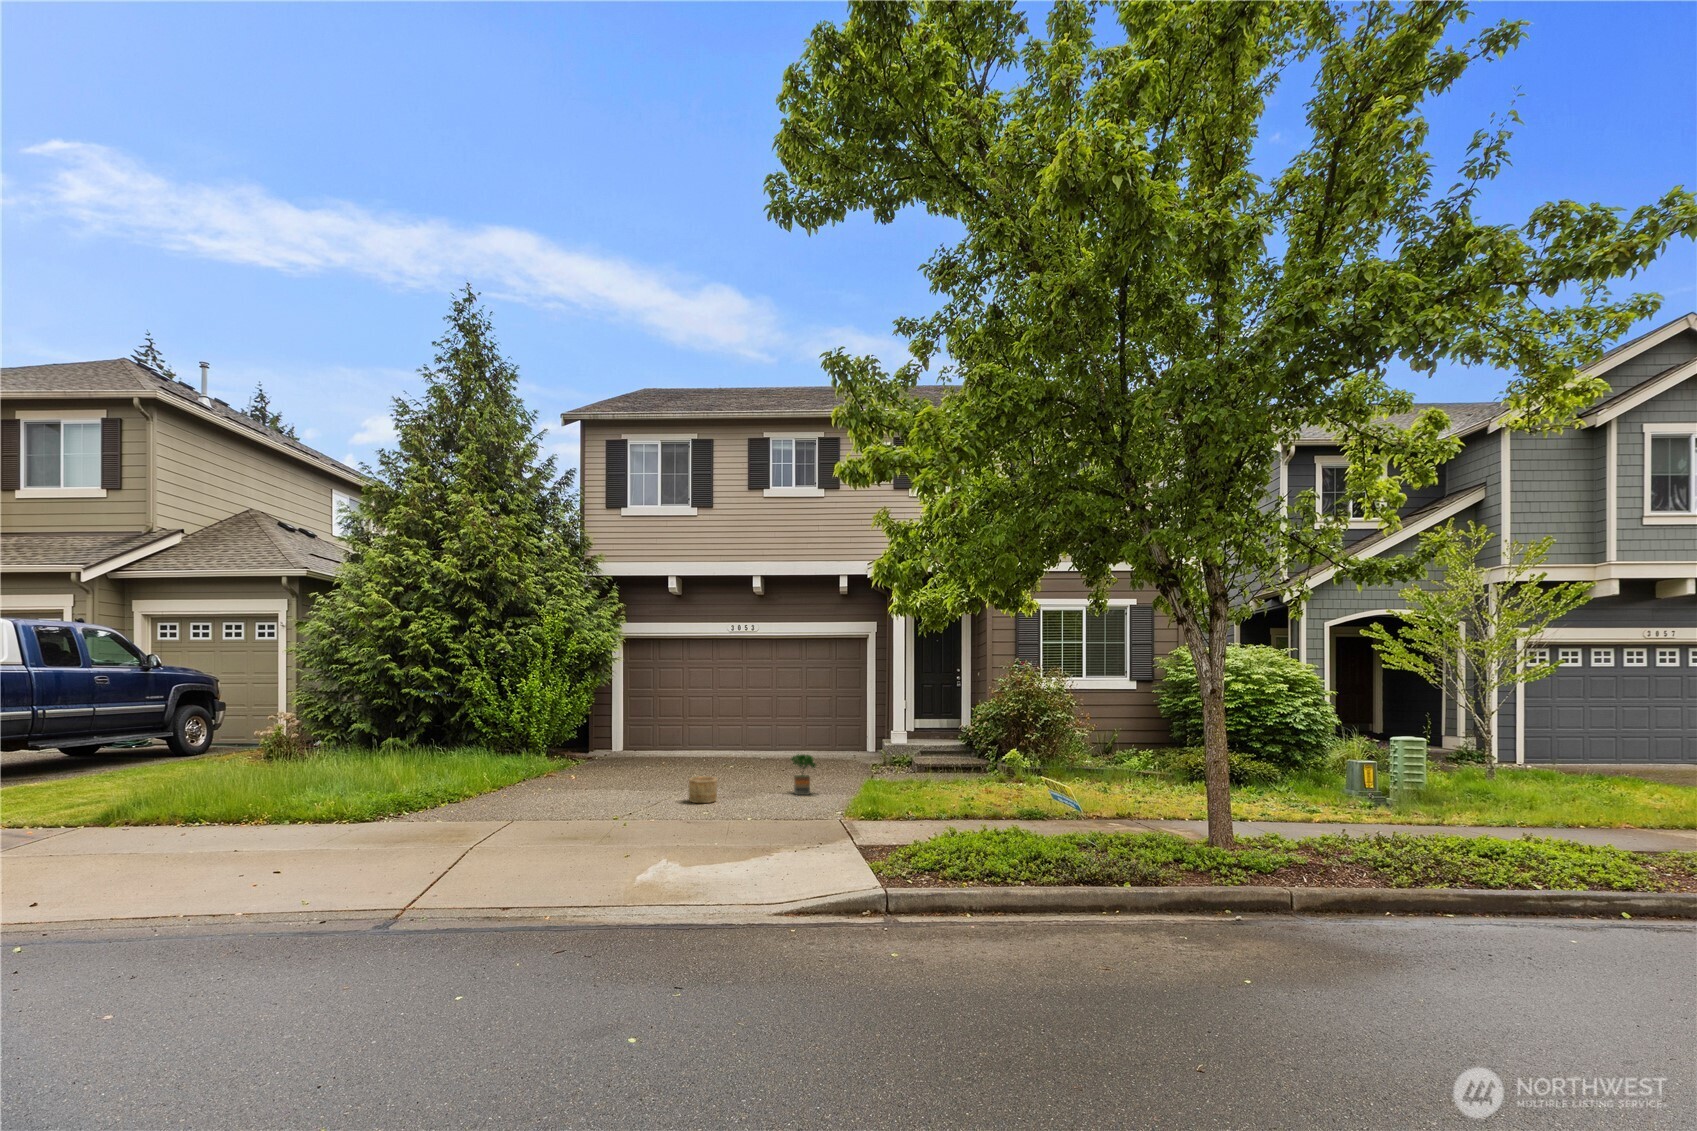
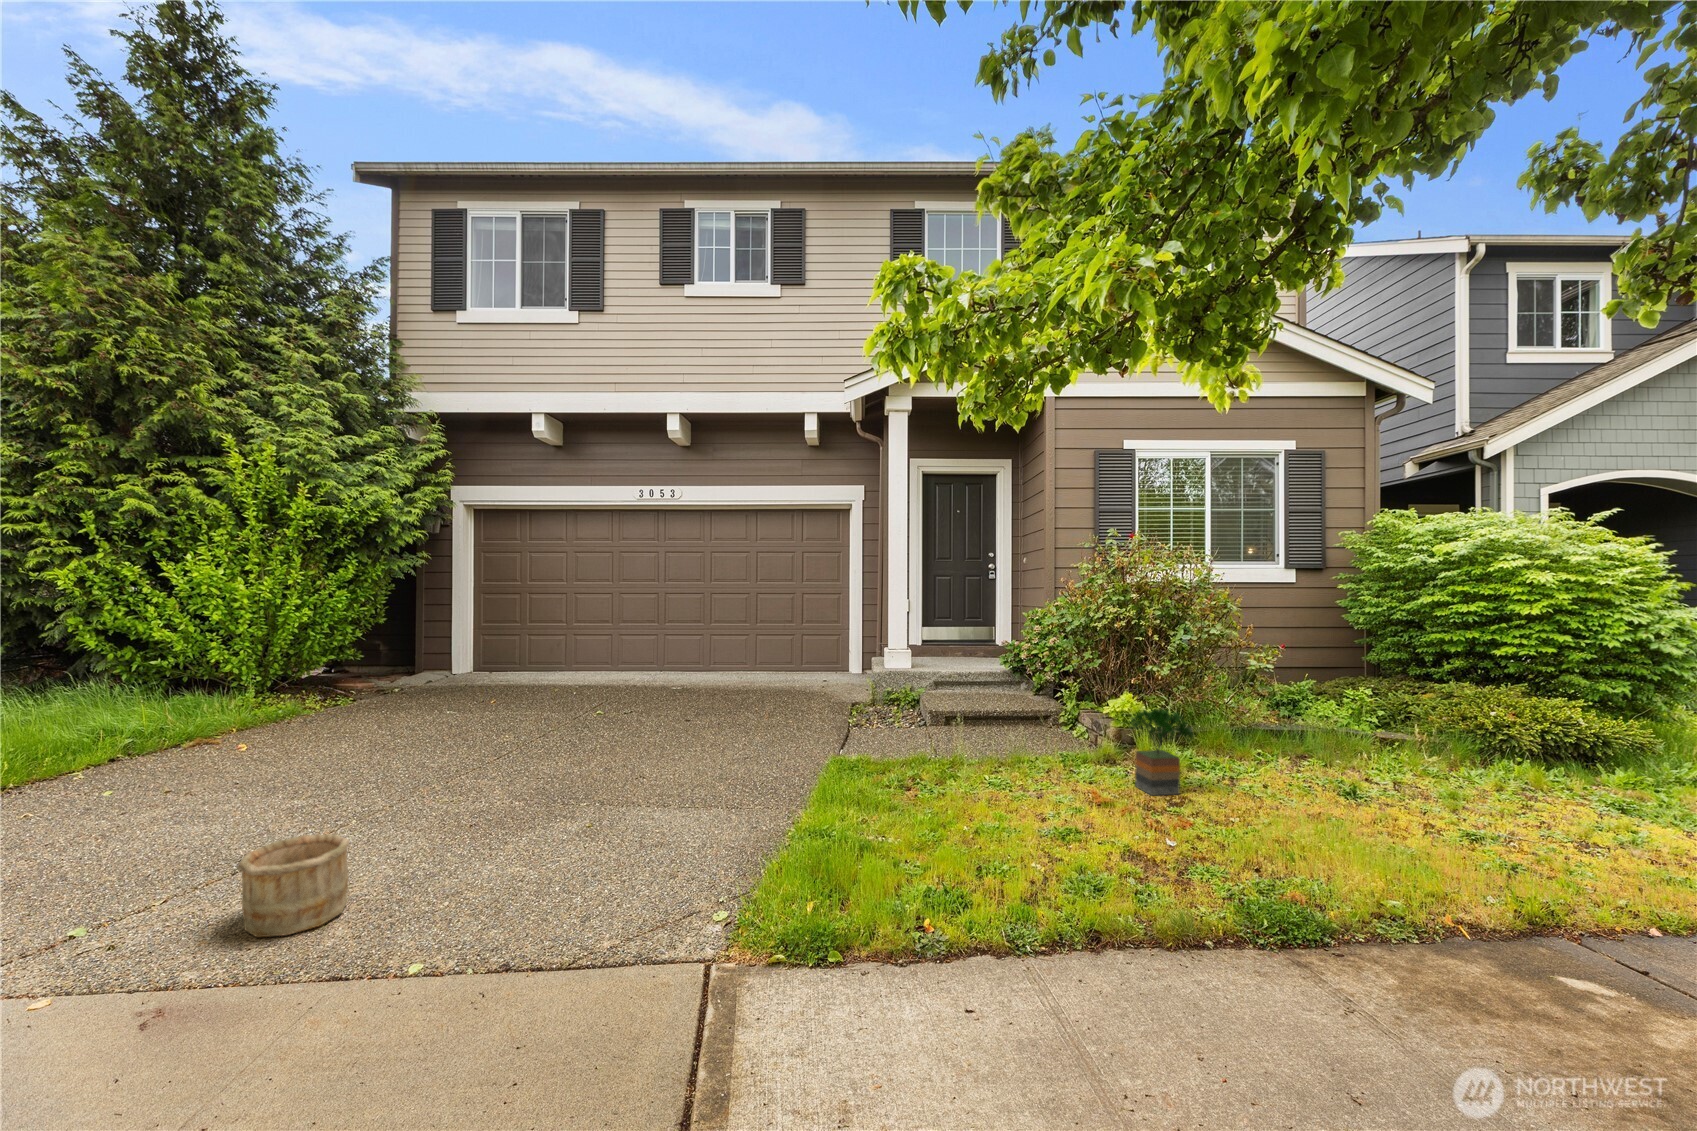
potted tree: present [791,754,816,795] -> present [1131,709,1193,795]

